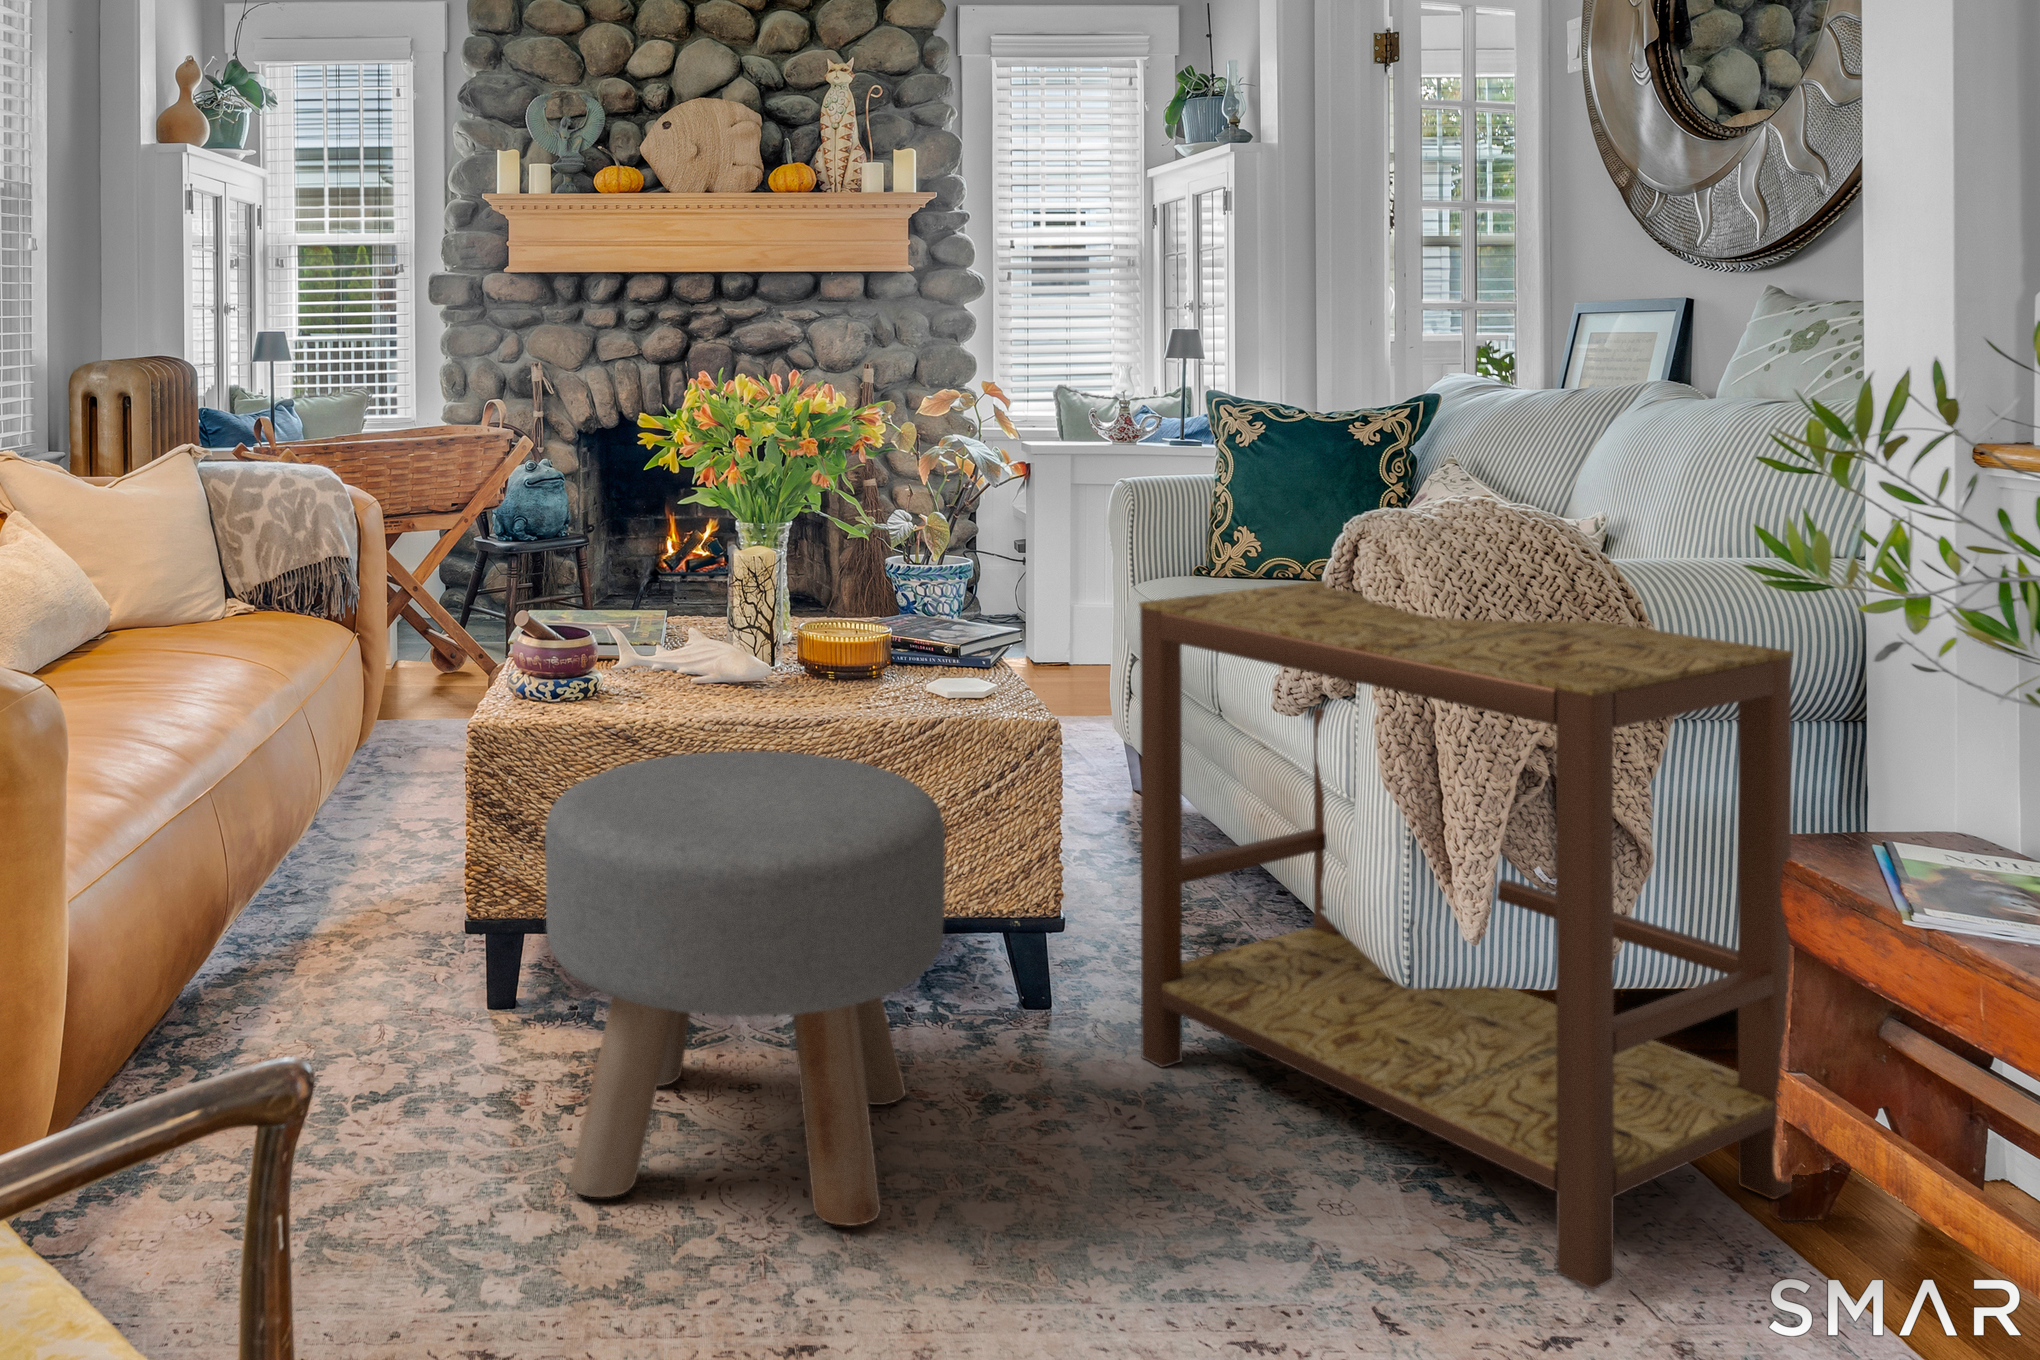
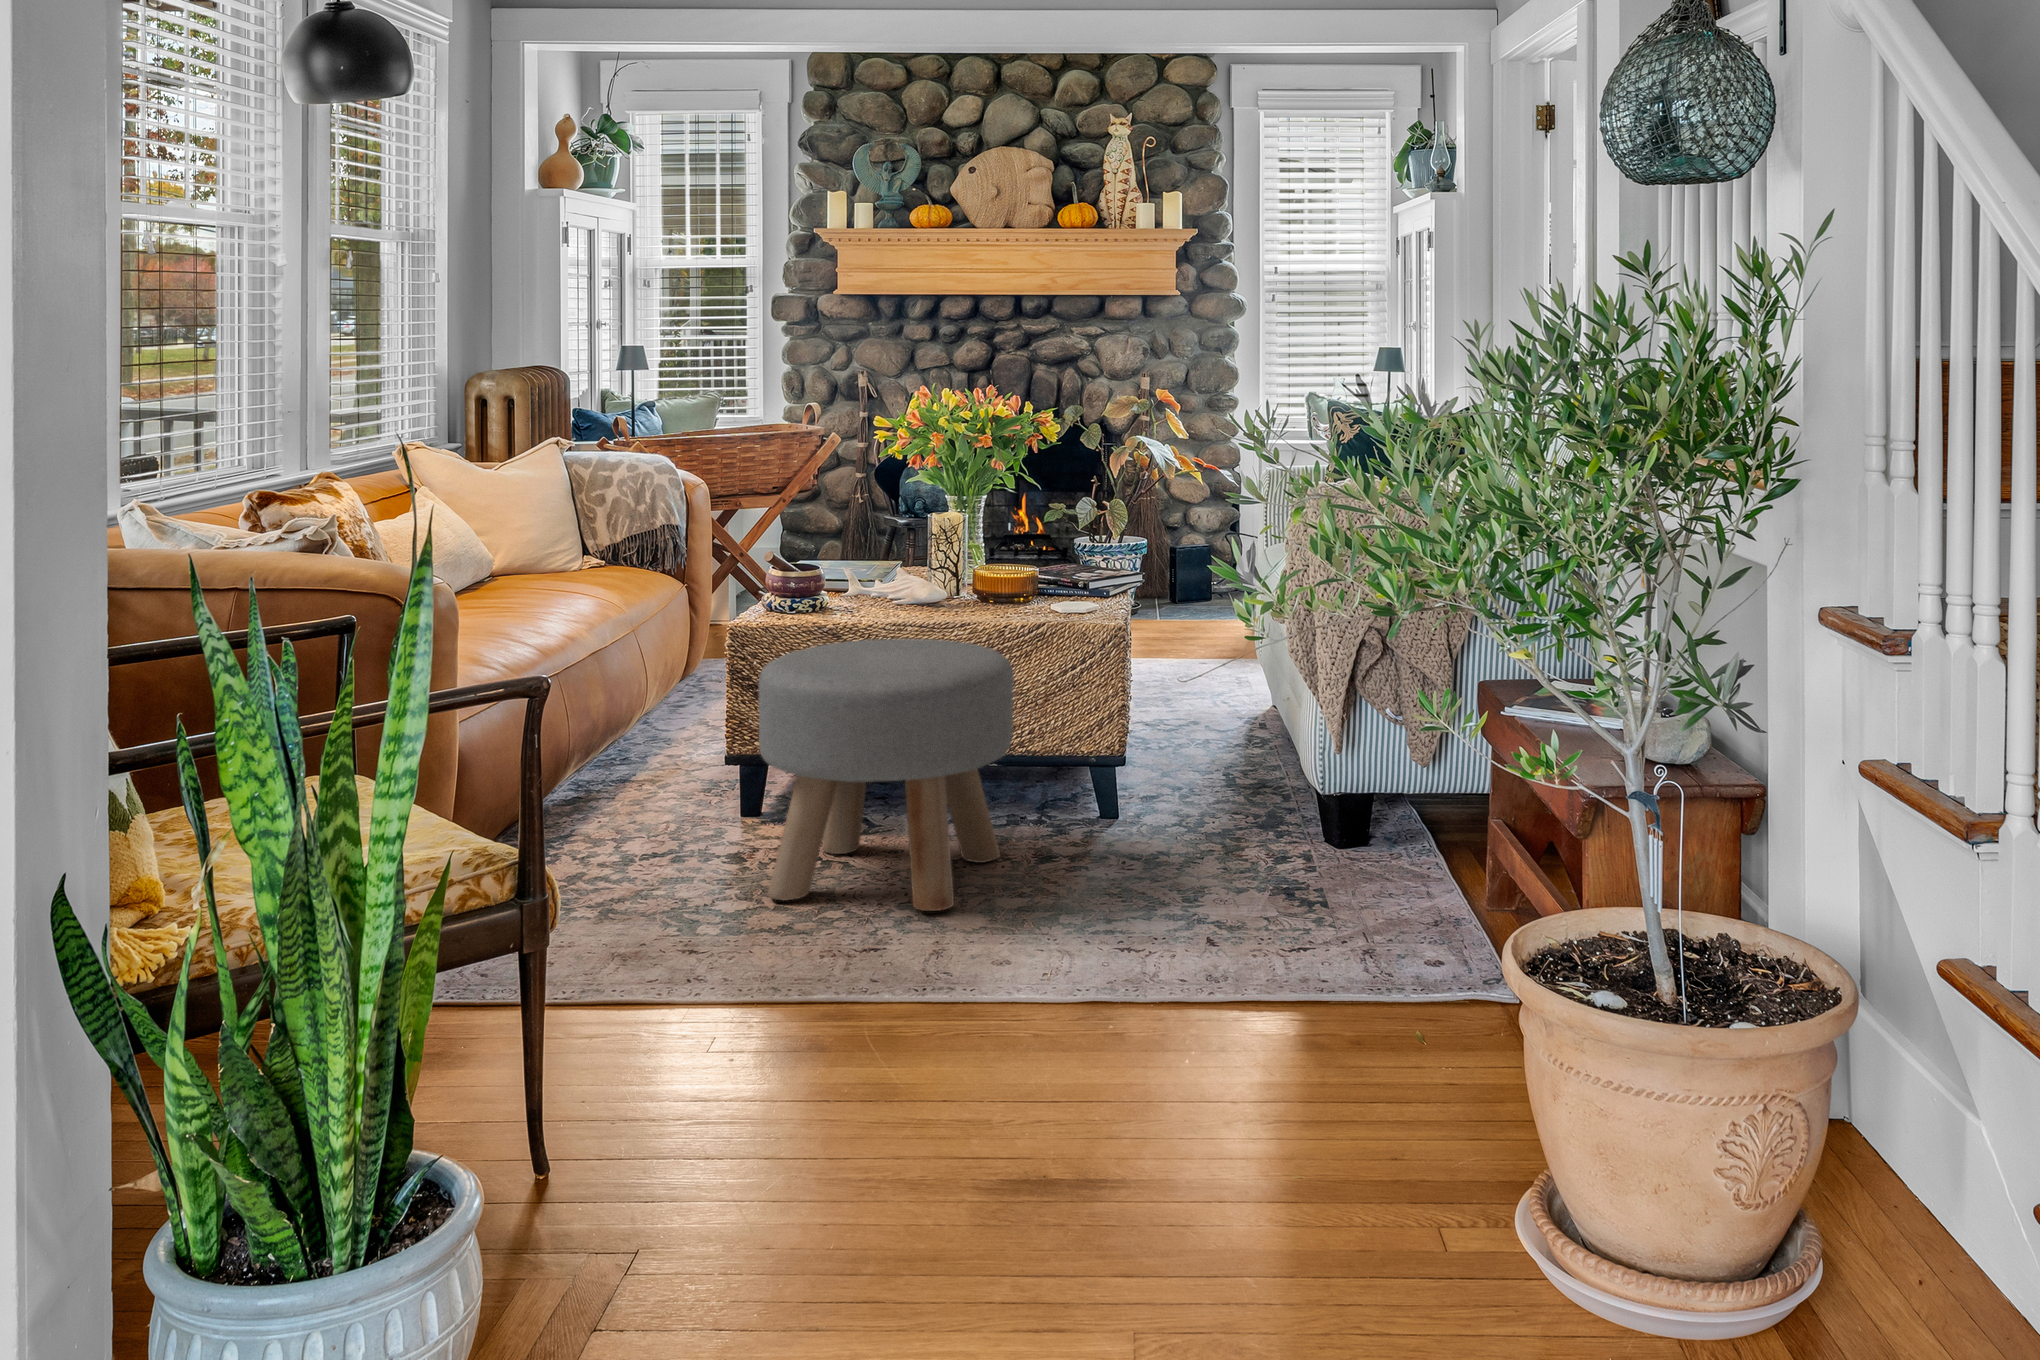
side table: present [1139,581,1793,1289] -> none [1166,531,1523,937]

